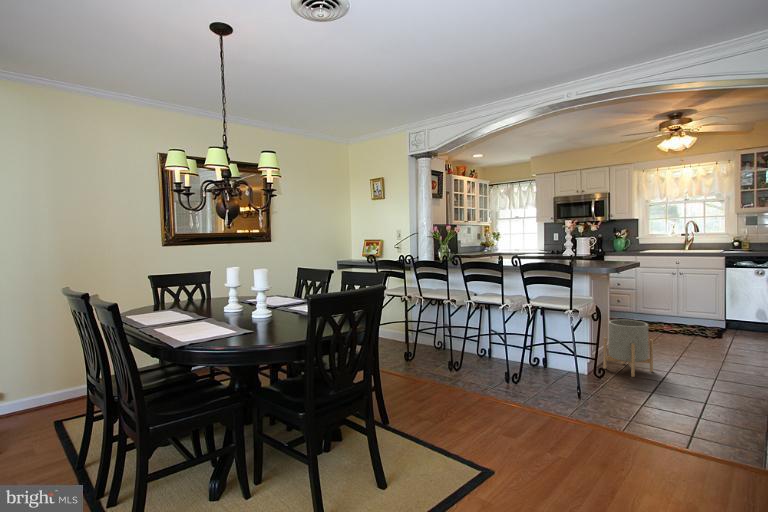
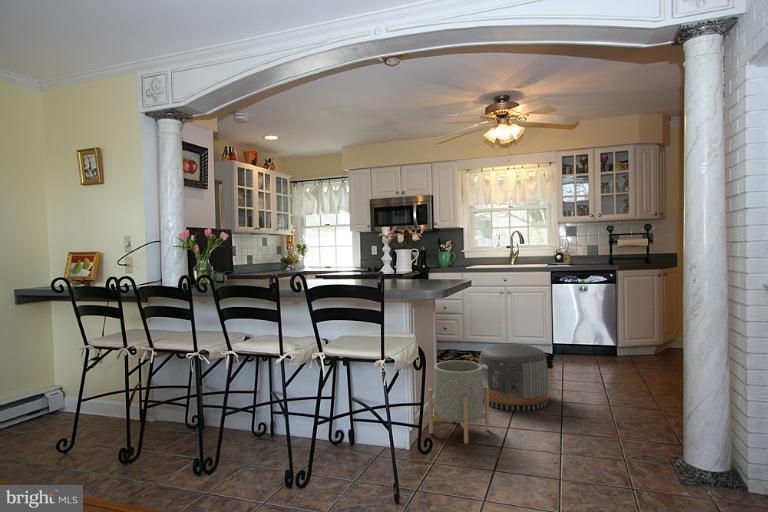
pouf: none [647,313,710,364] -> present [479,344,548,411]

